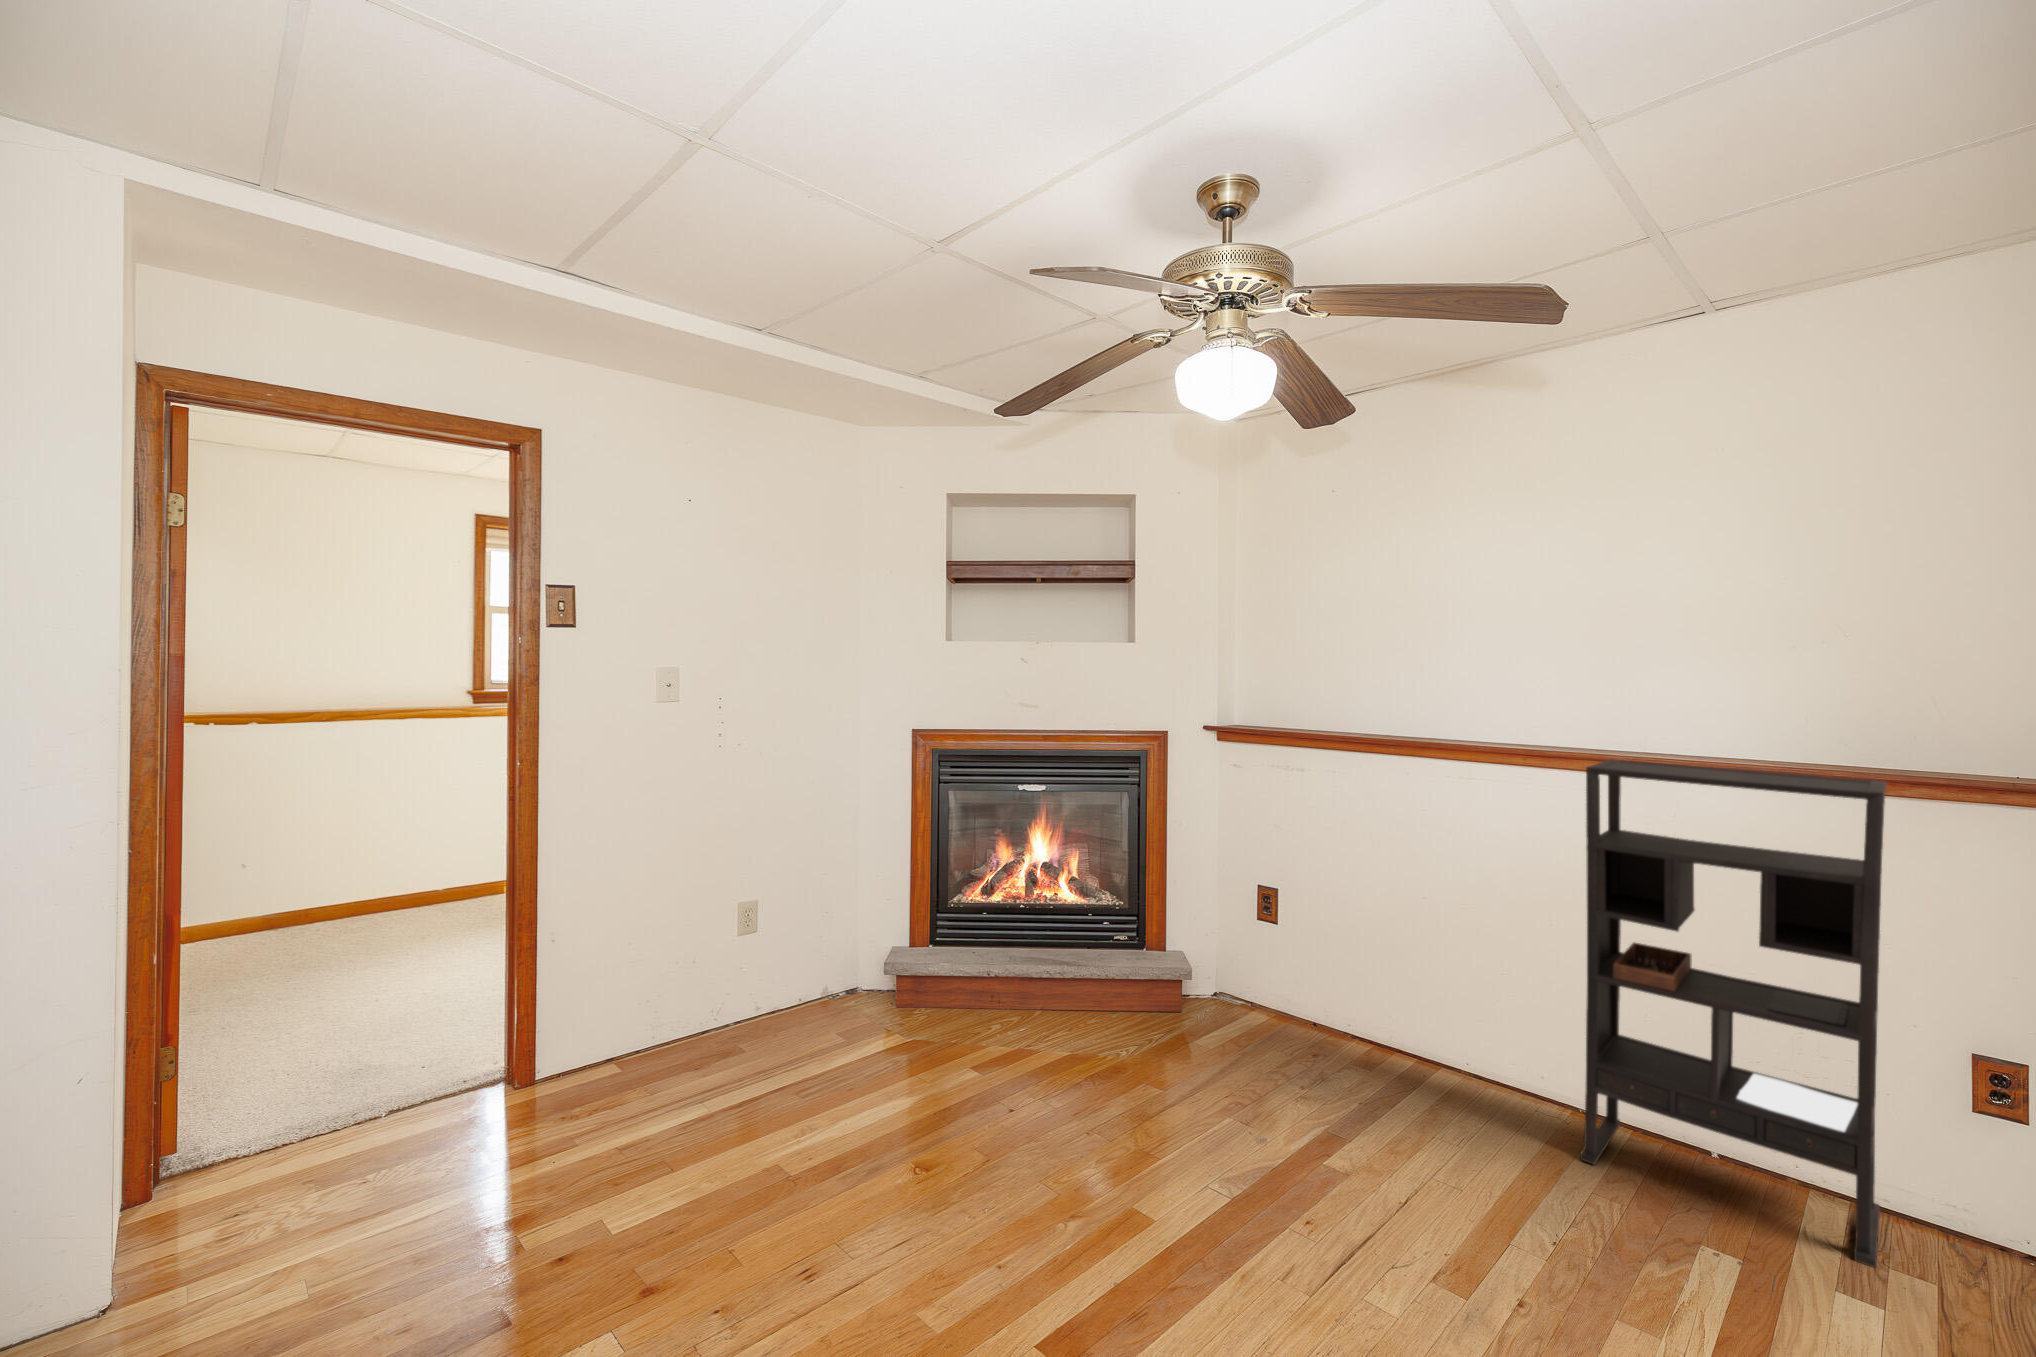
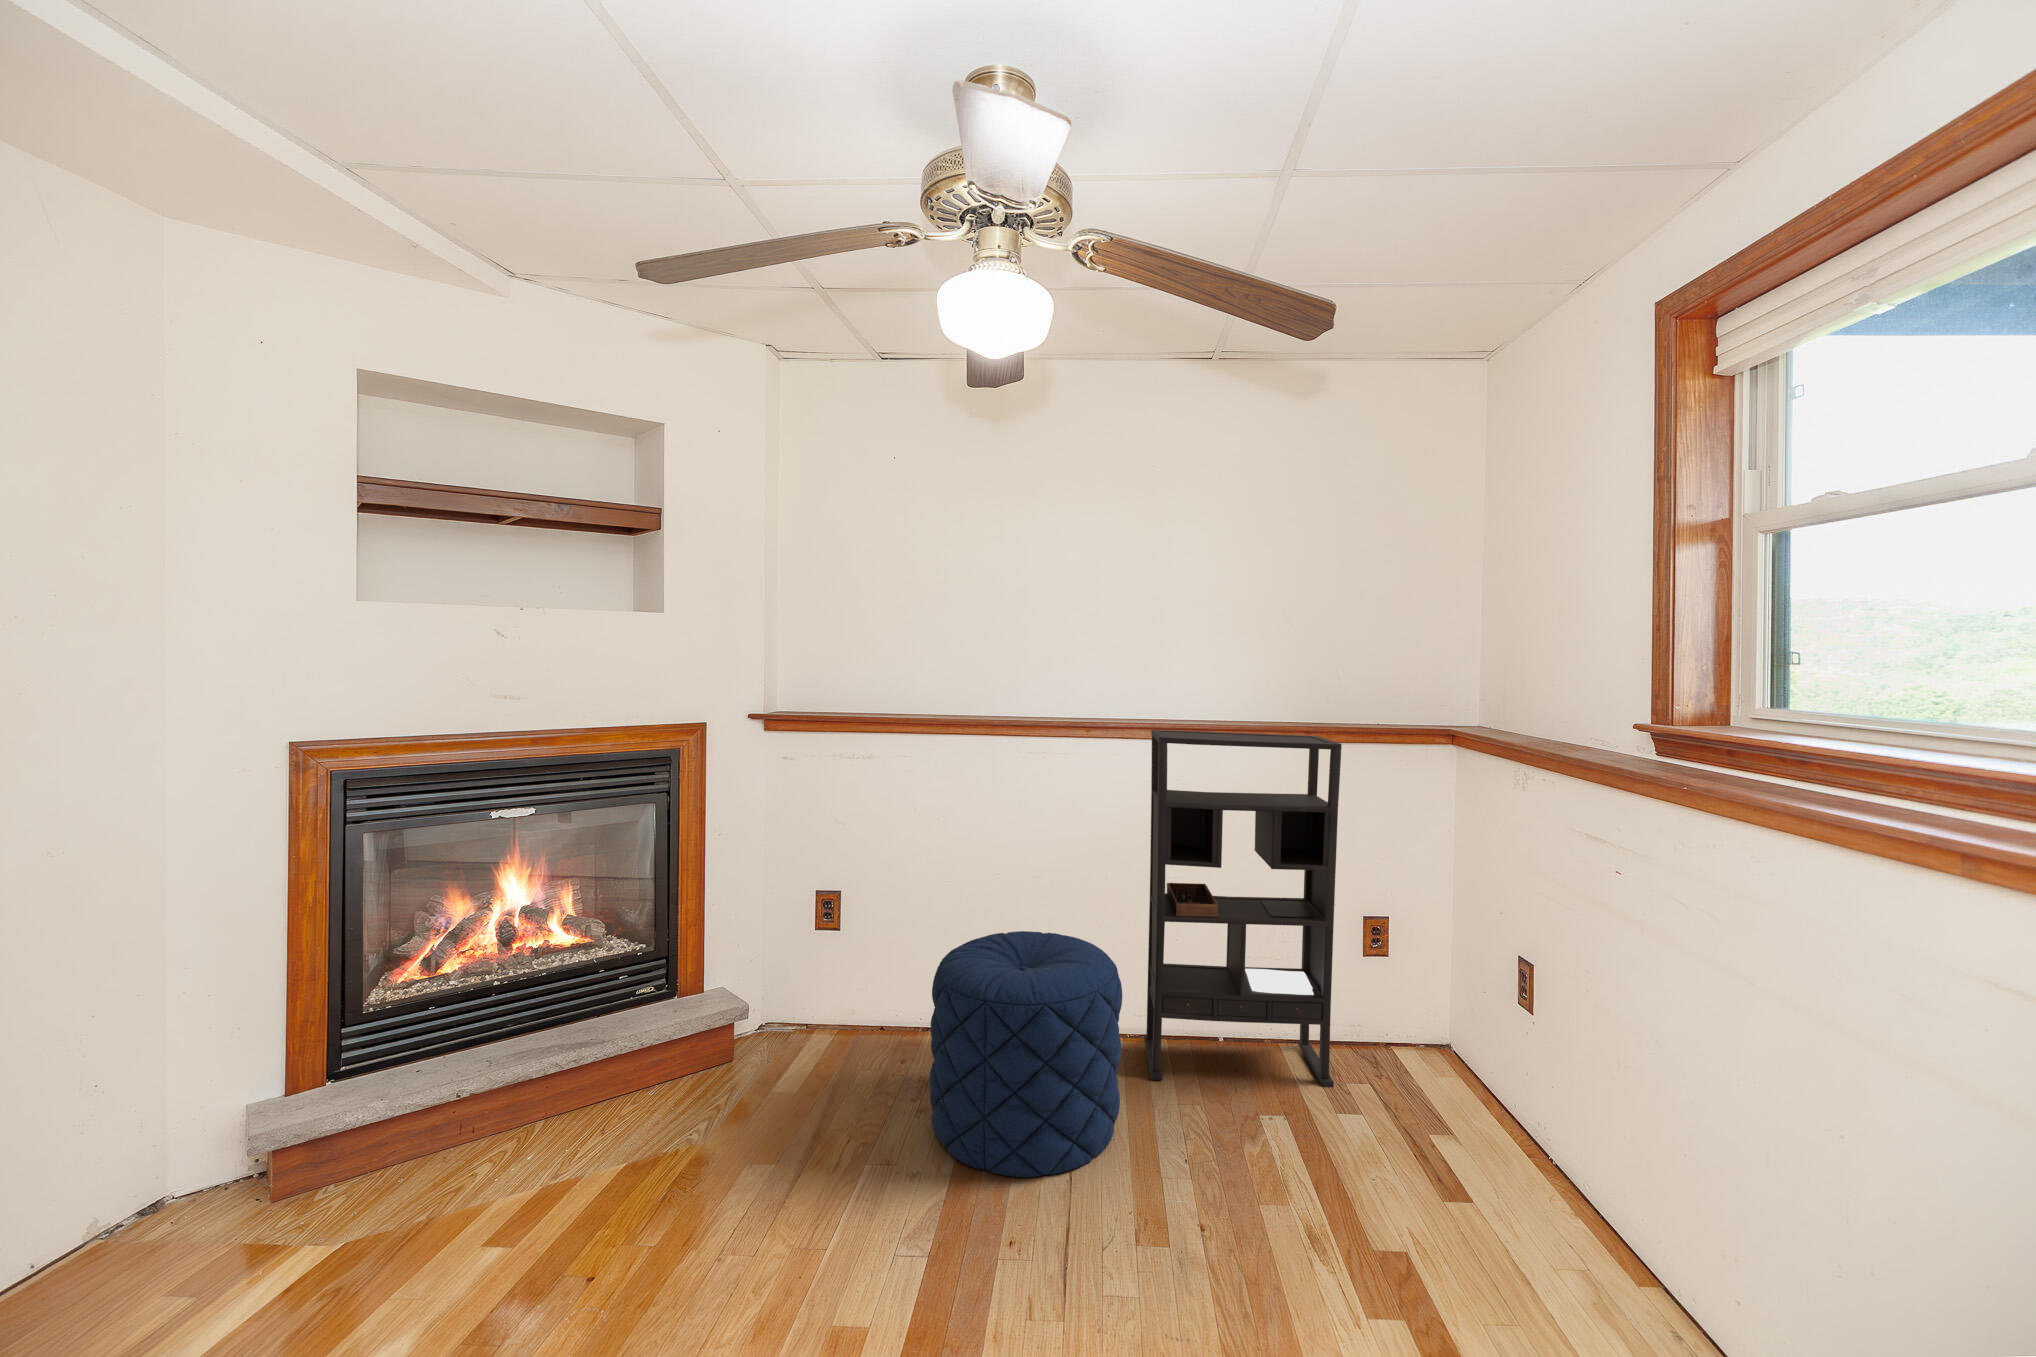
pouf: none [1294,950,1500,1198] -> present [930,931,1122,1177]

